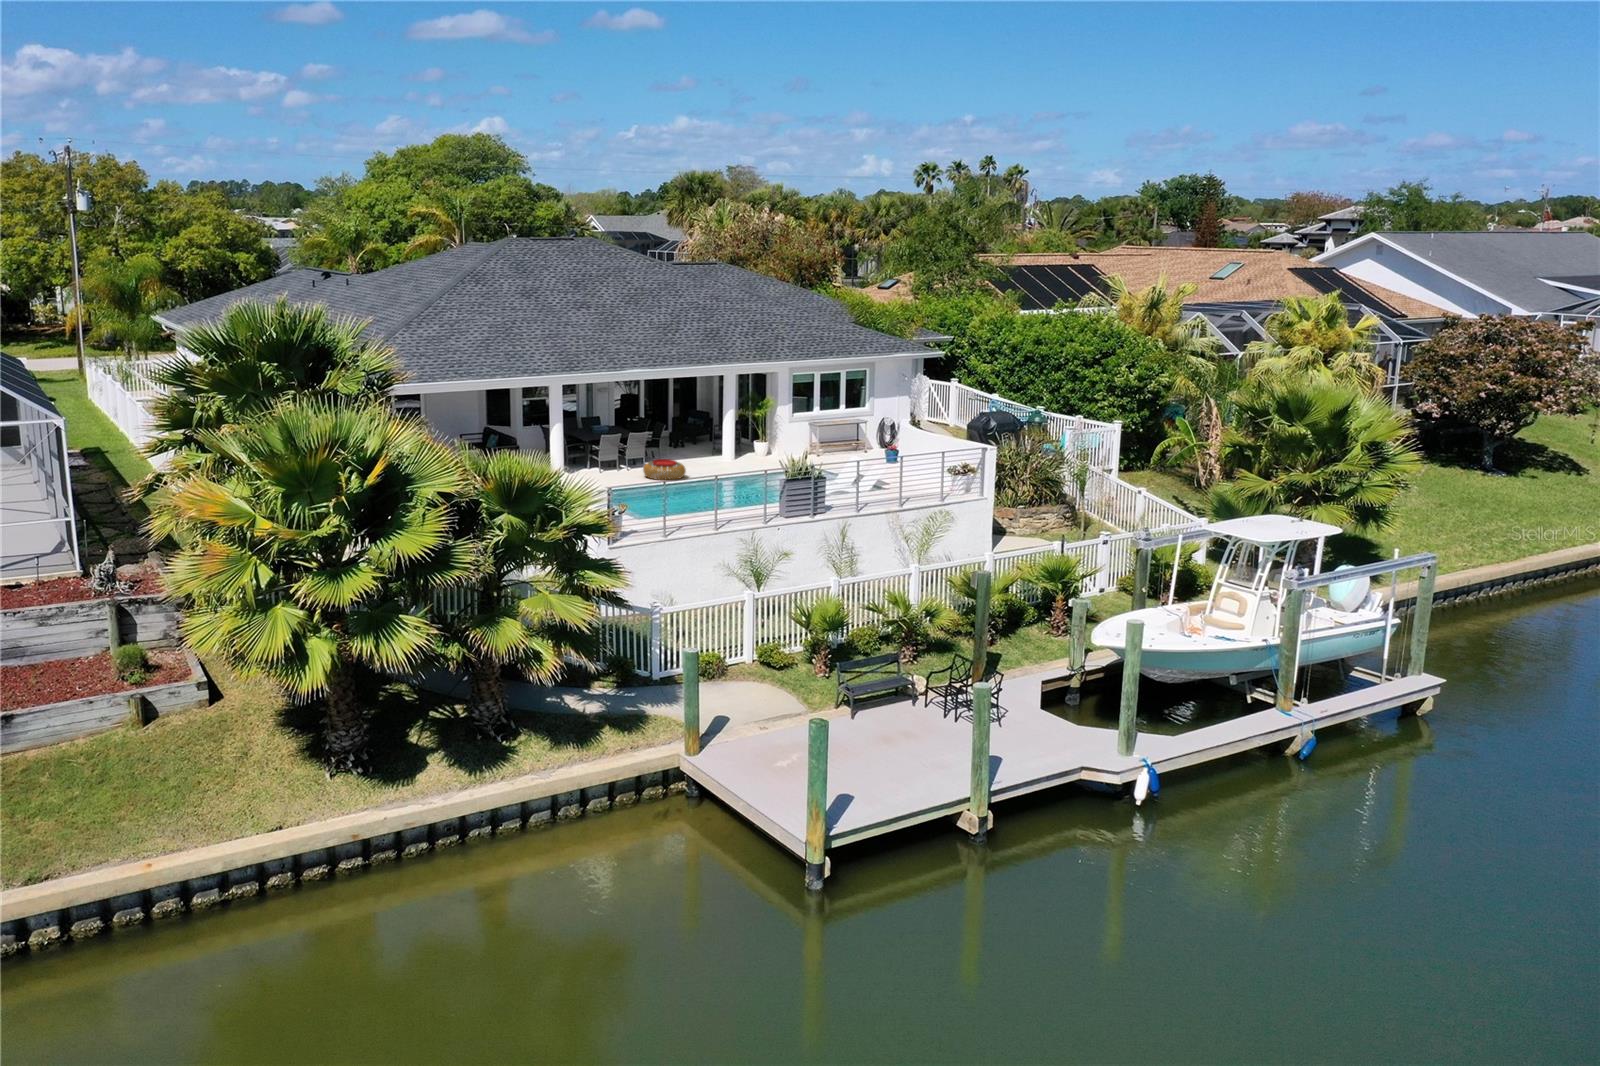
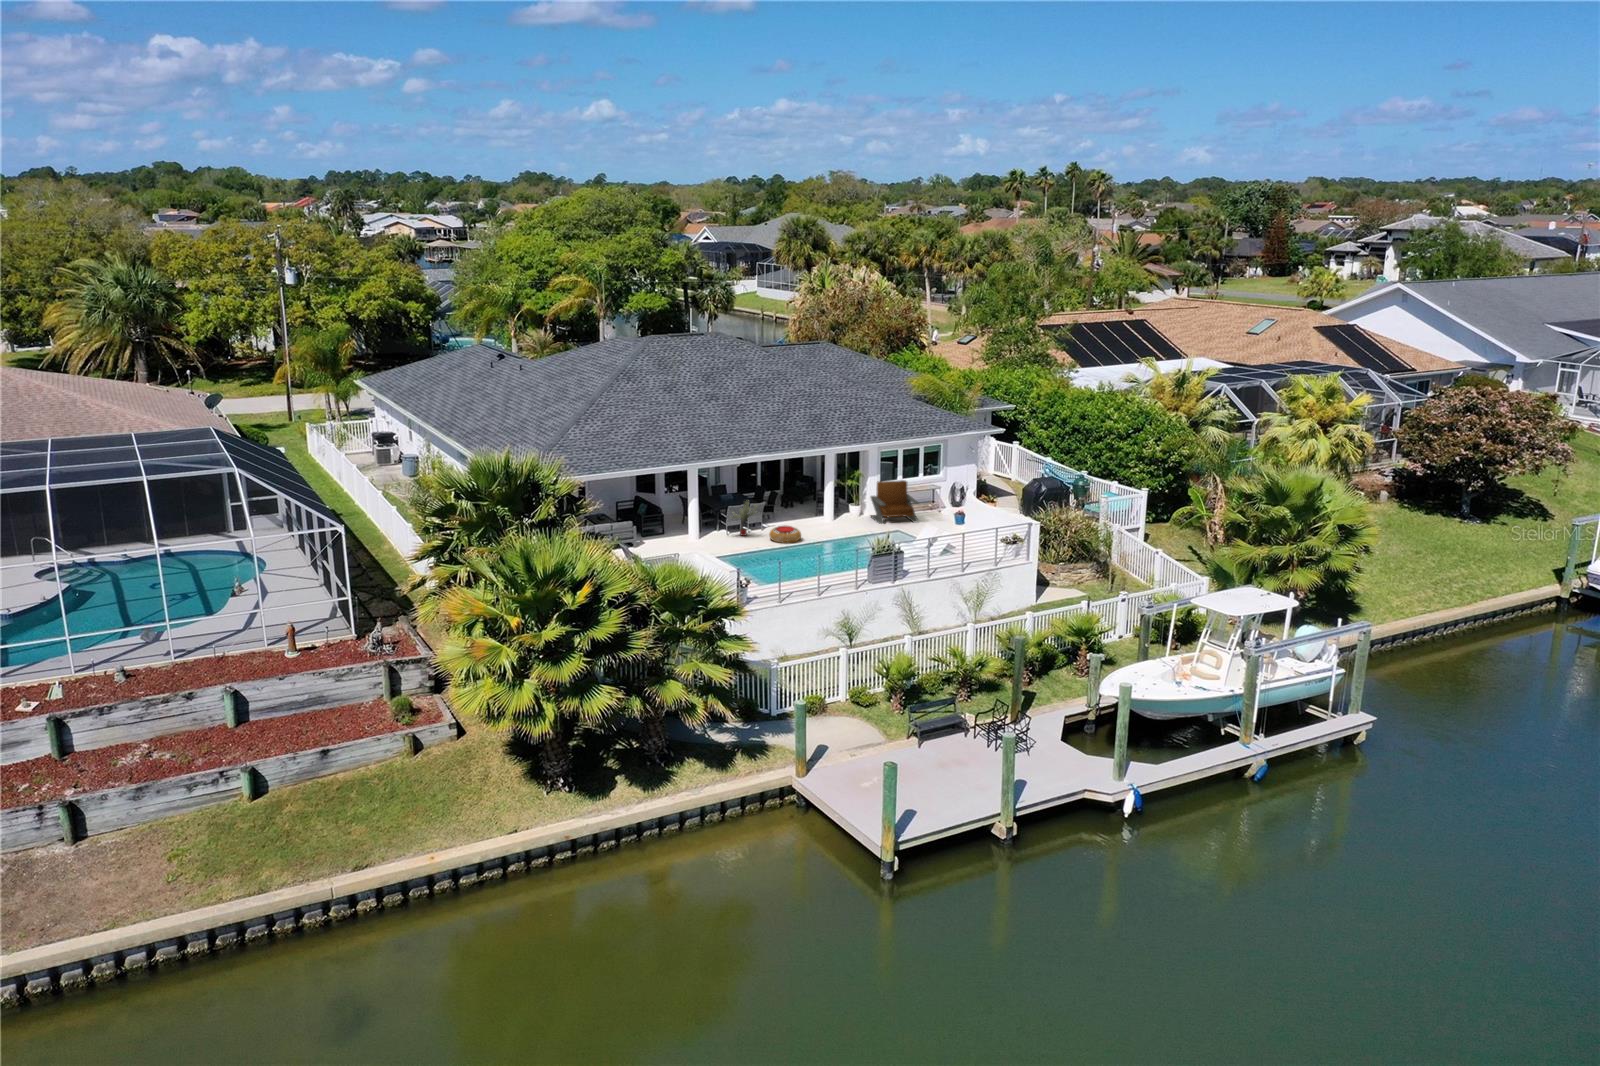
lounge chair: none [773,410,838,465] -> present [871,480,919,524]
potted tree: none [589,425,629,474] -> present [731,502,758,536]

